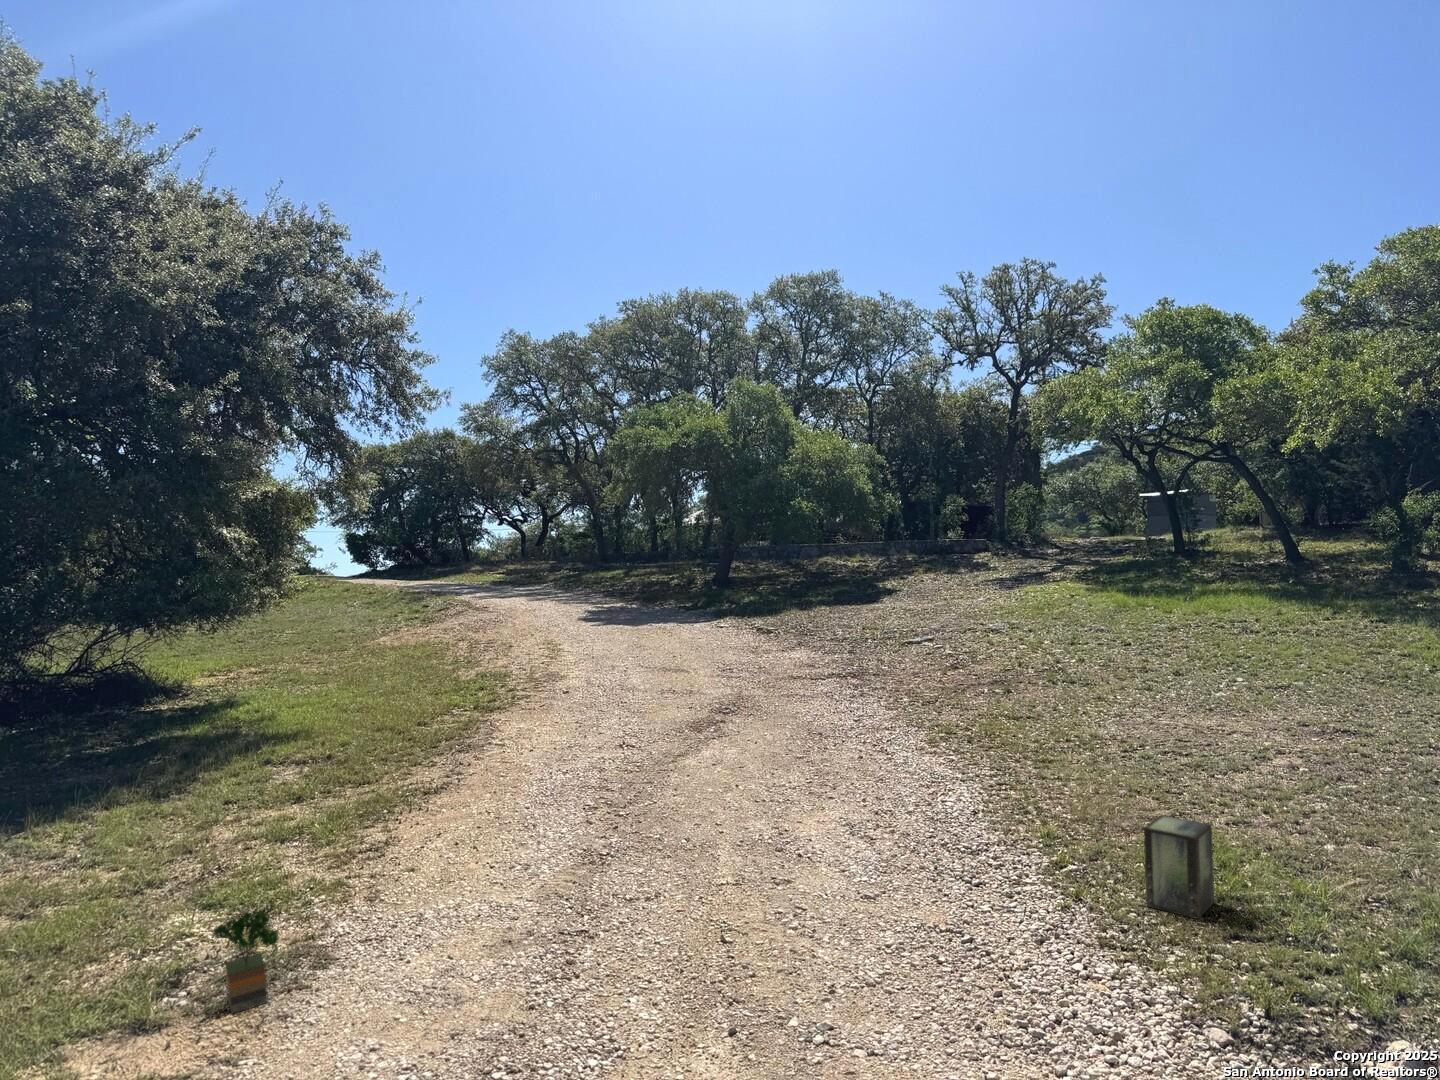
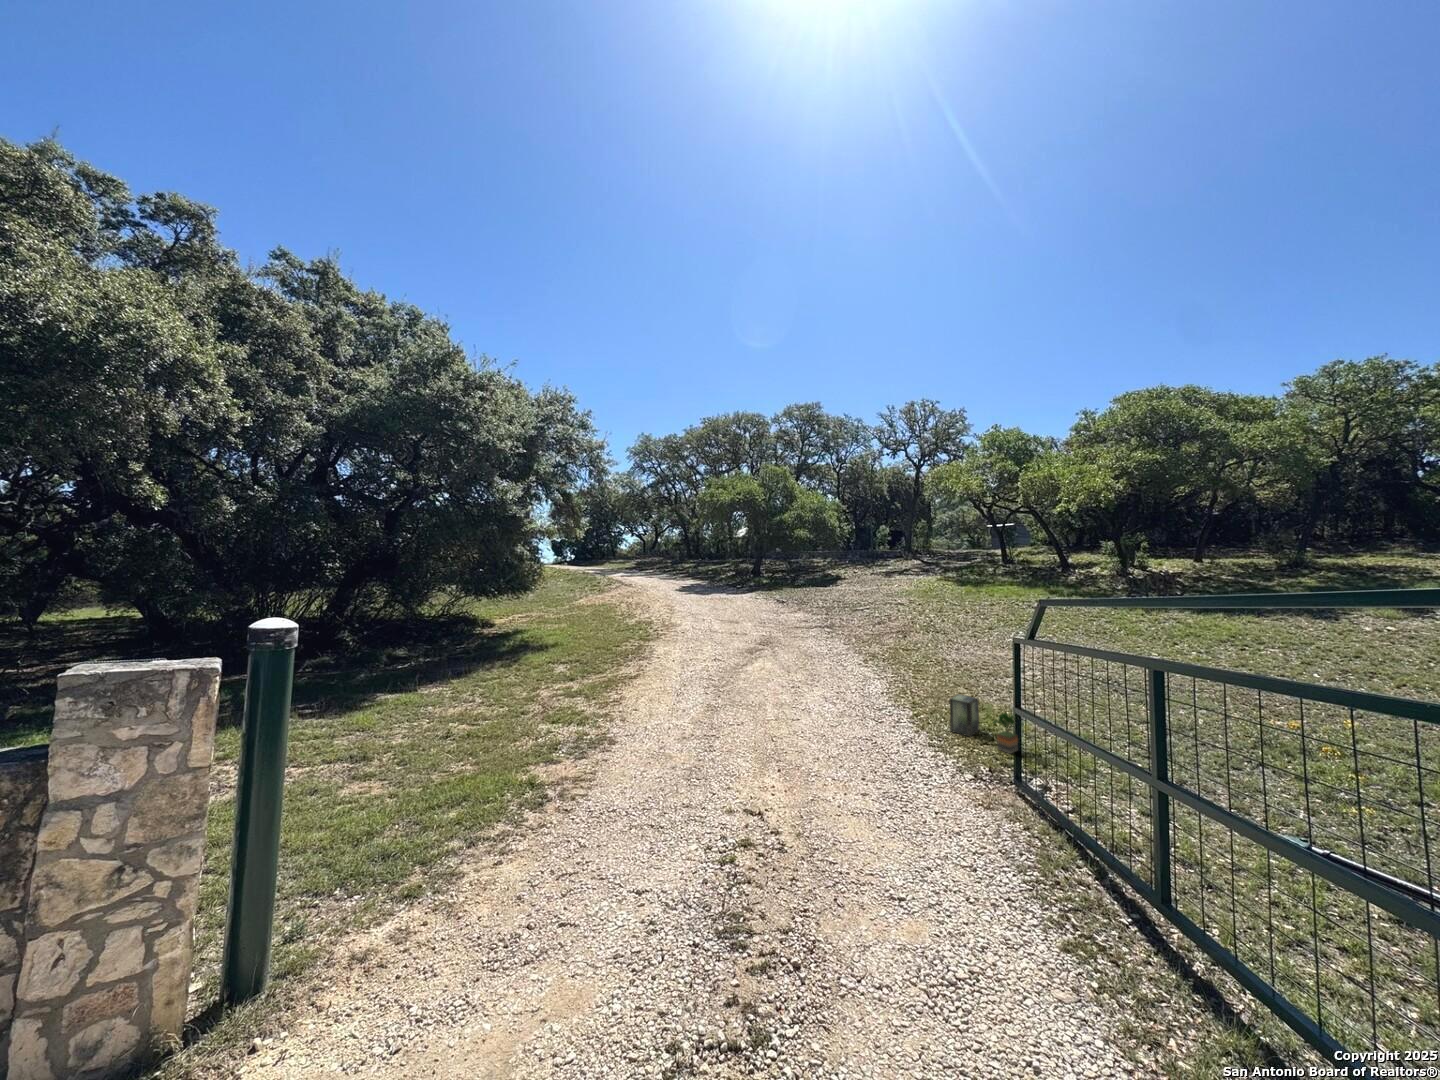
potted tree: present [213,910,278,1013] -> present [993,713,1024,754]

